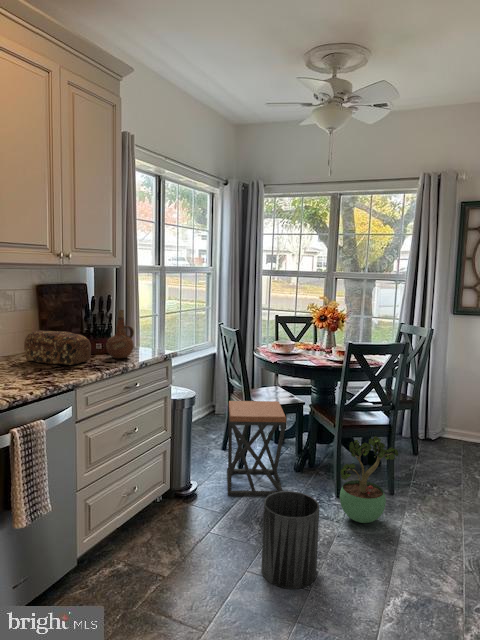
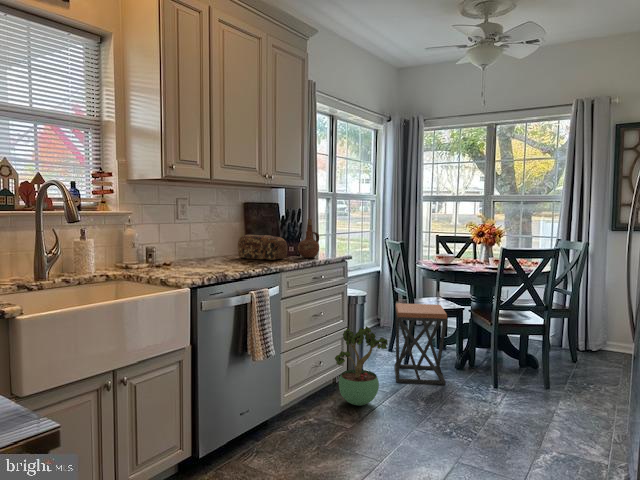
potted plant: present [340,436,399,523] -> present [335,326,388,406]
trash can: present [261,491,319,589] -> none [427,366,477,442]

